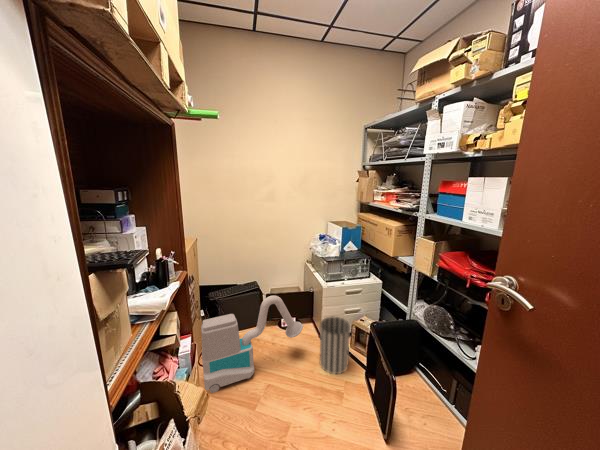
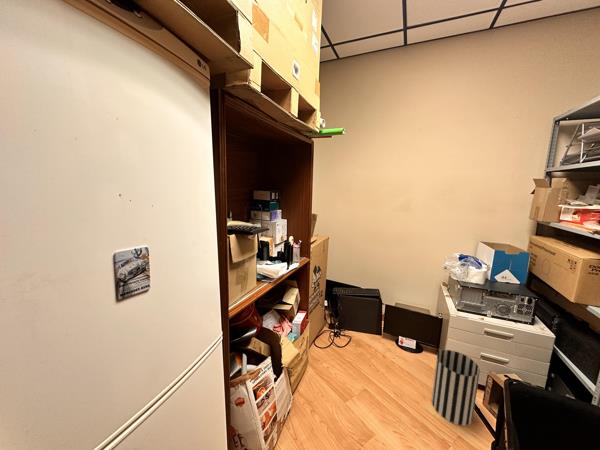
vacuum cleaner: present [201,296,303,393] -> none [312,303,417,375]

